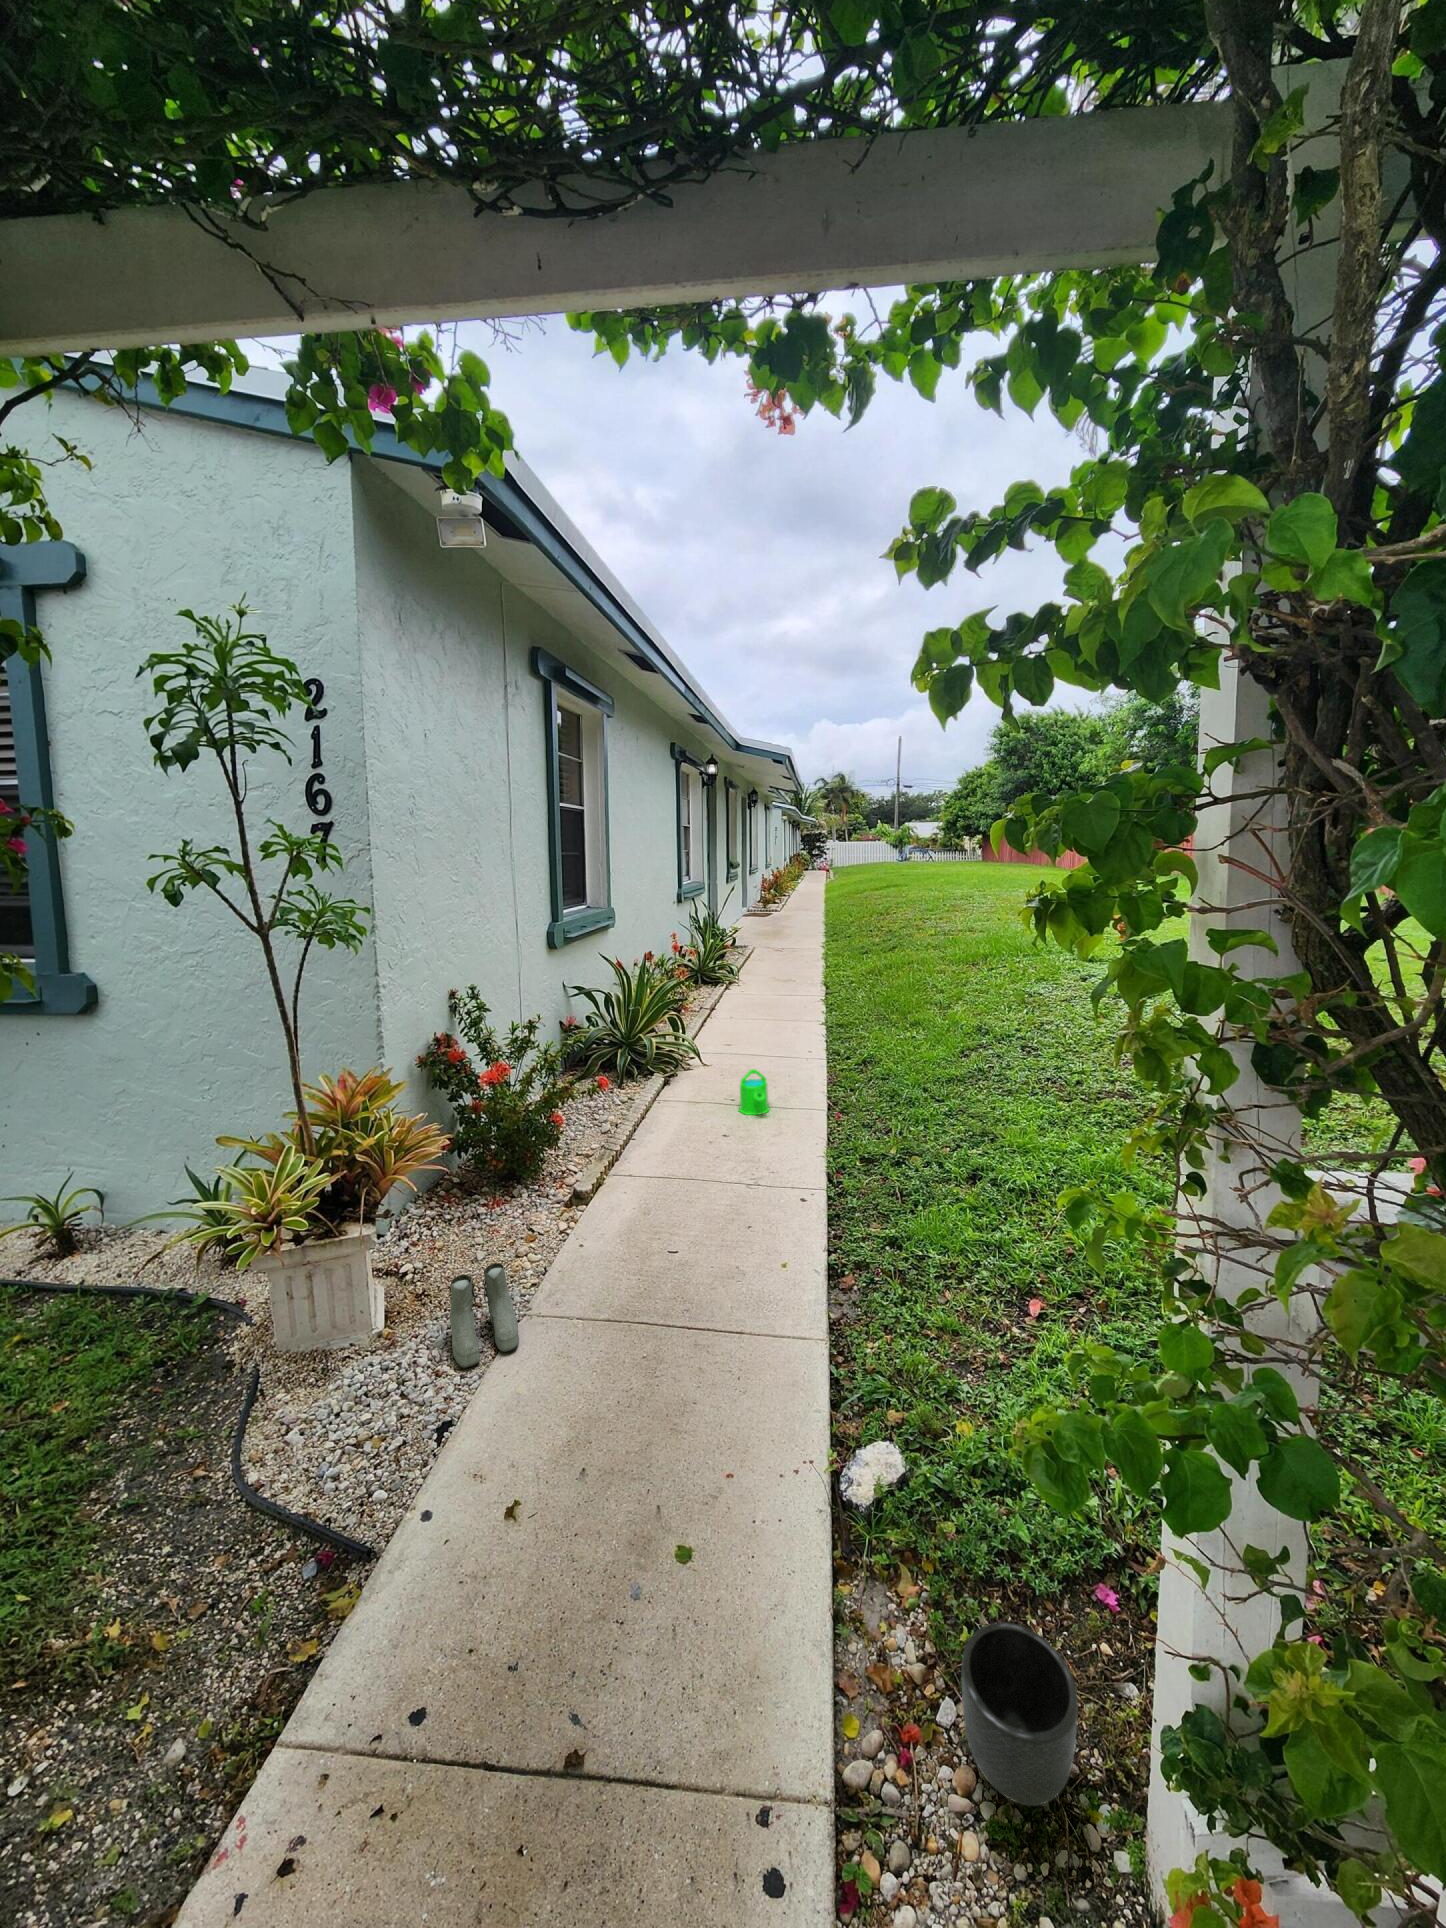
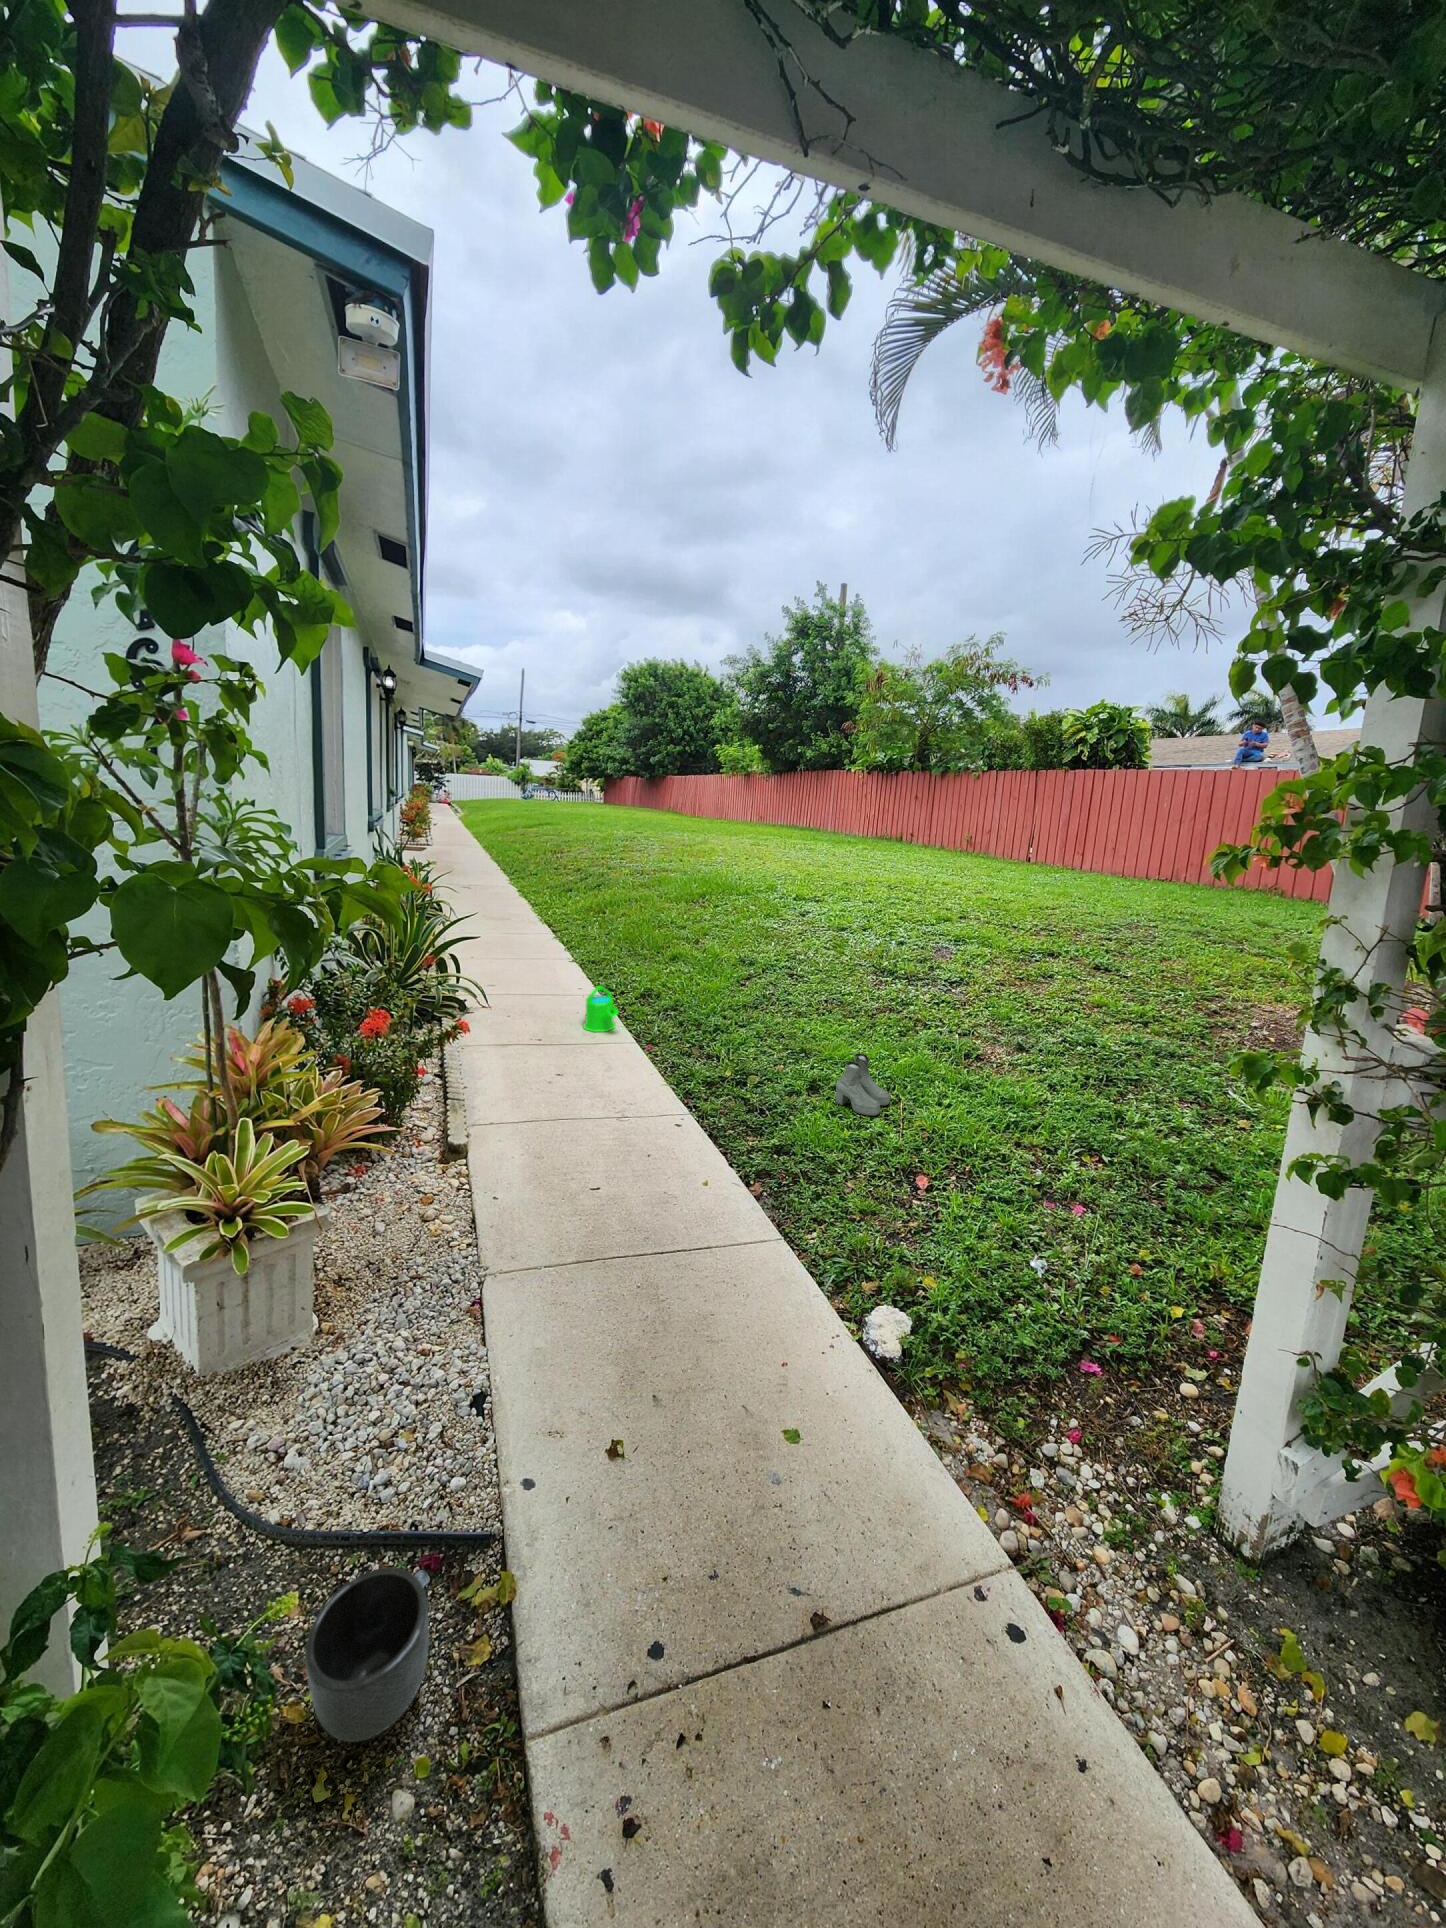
boots: present [450,1263,519,1368] -> present [836,1054,890,1116]
planter: present [962,1622,1078,1806] -> present [305,1567,429,1742]

